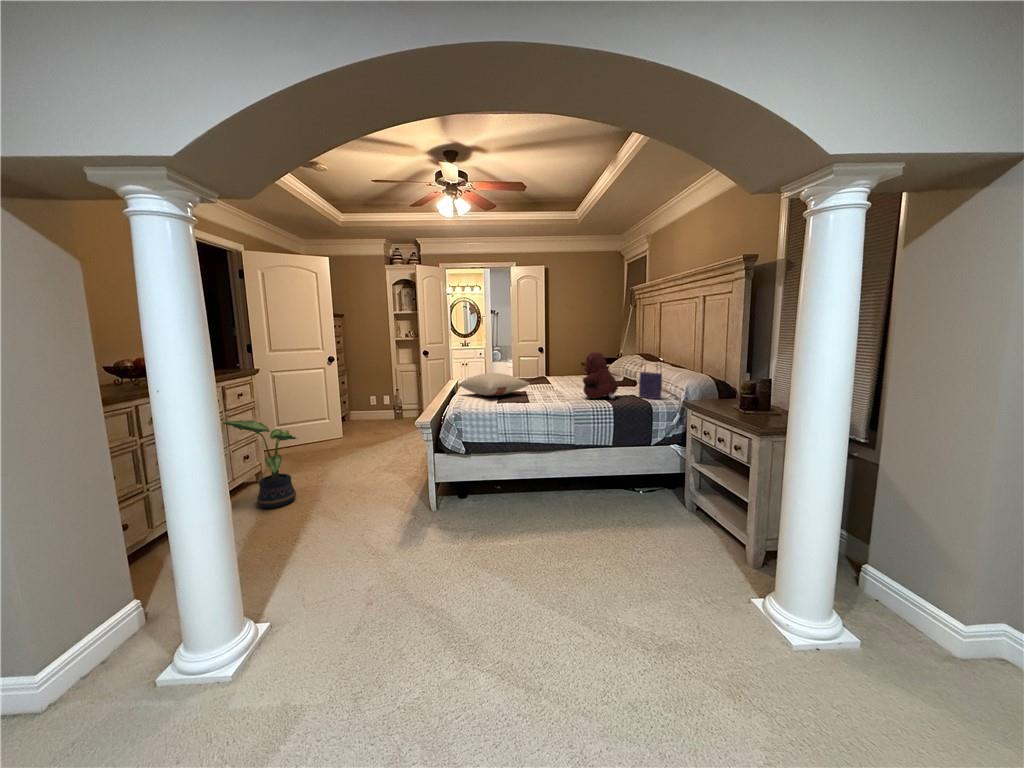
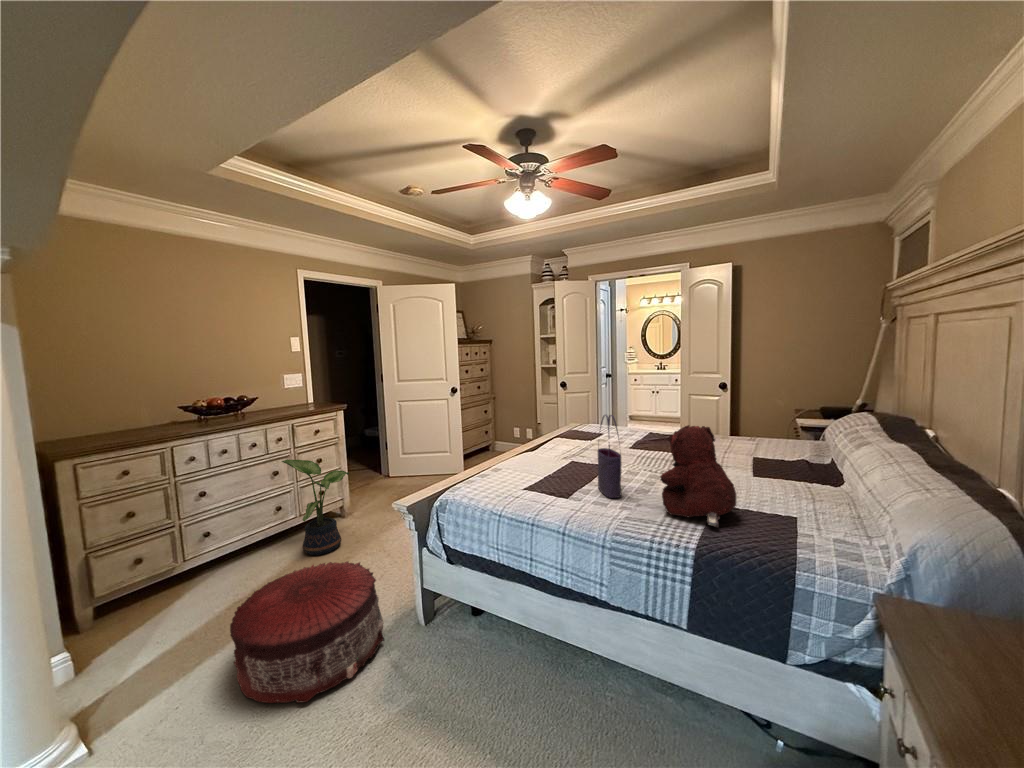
tote bag: present [639,366,662,399] -> present [598,415,621,498]
pillow: present [459,373,530,396] -> none [507,436,594,473]
pouf: none [318,475,429,566] -> present [230,561,384,703]

